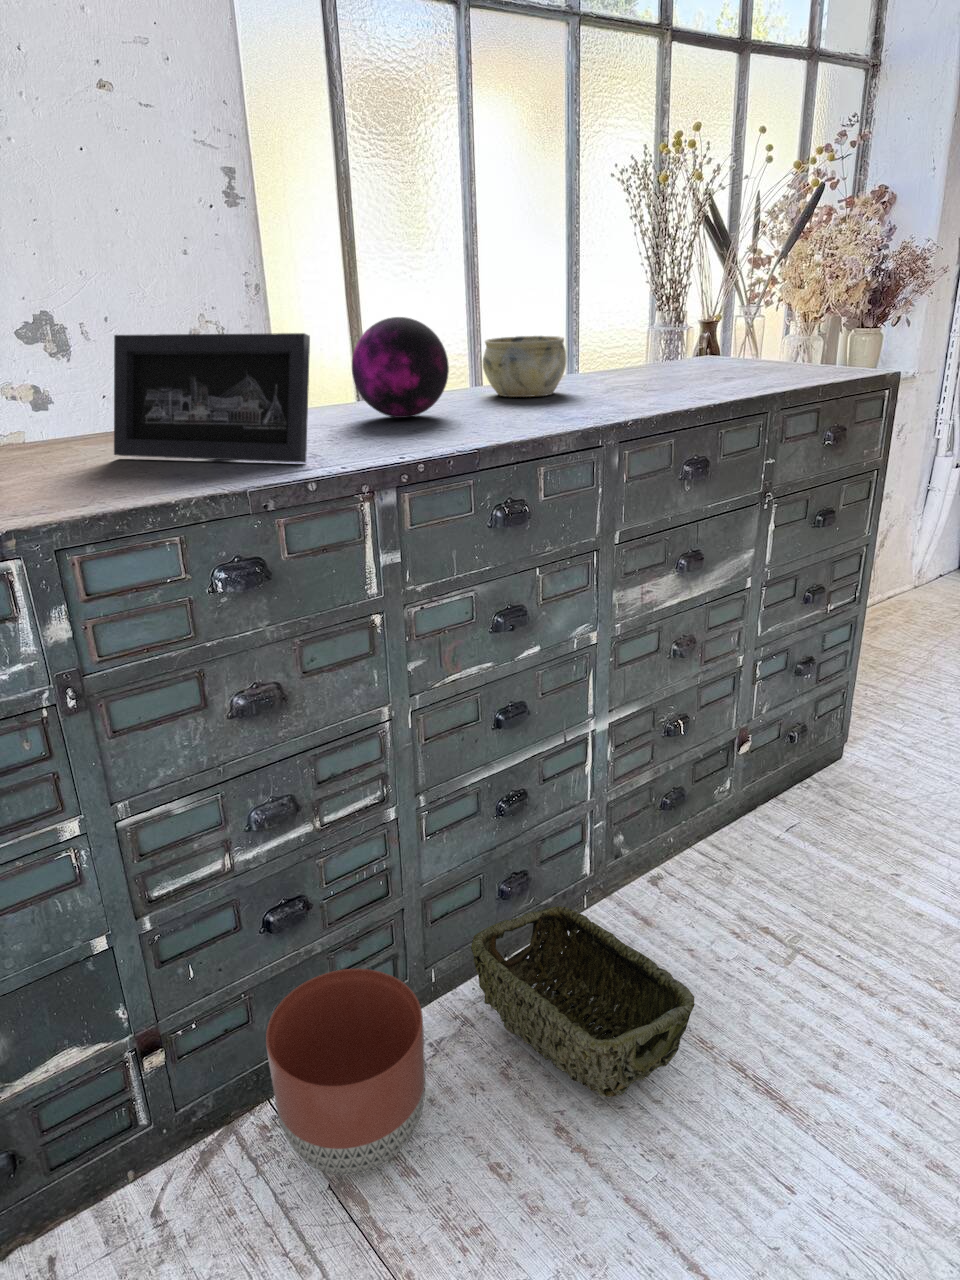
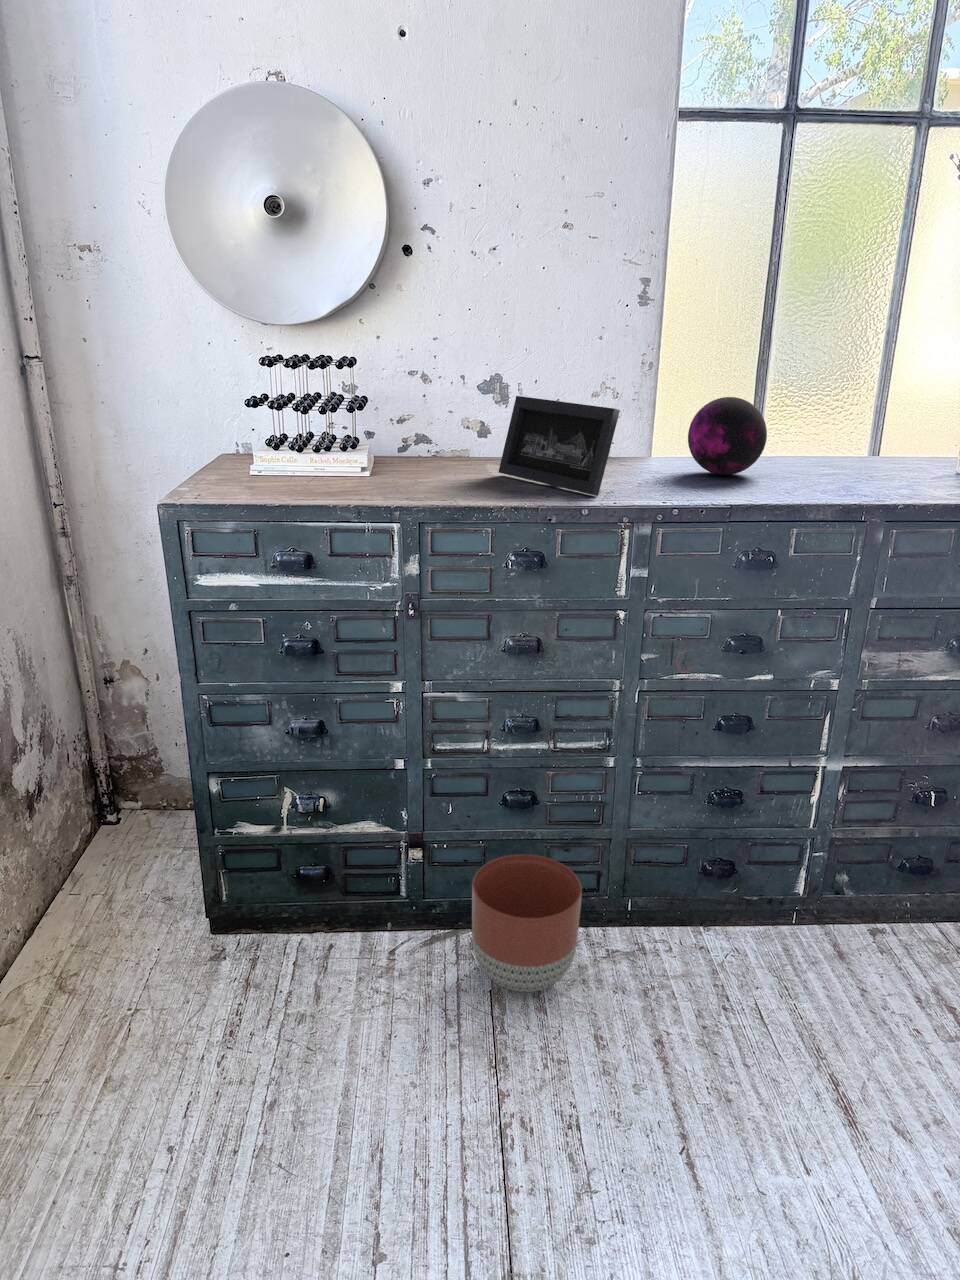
ceramic bowl: present [483,336,566,397] -> none [826,418,907,473]
woven basket: present [471,906,695,1097] -> none [652,885,807,1043]

